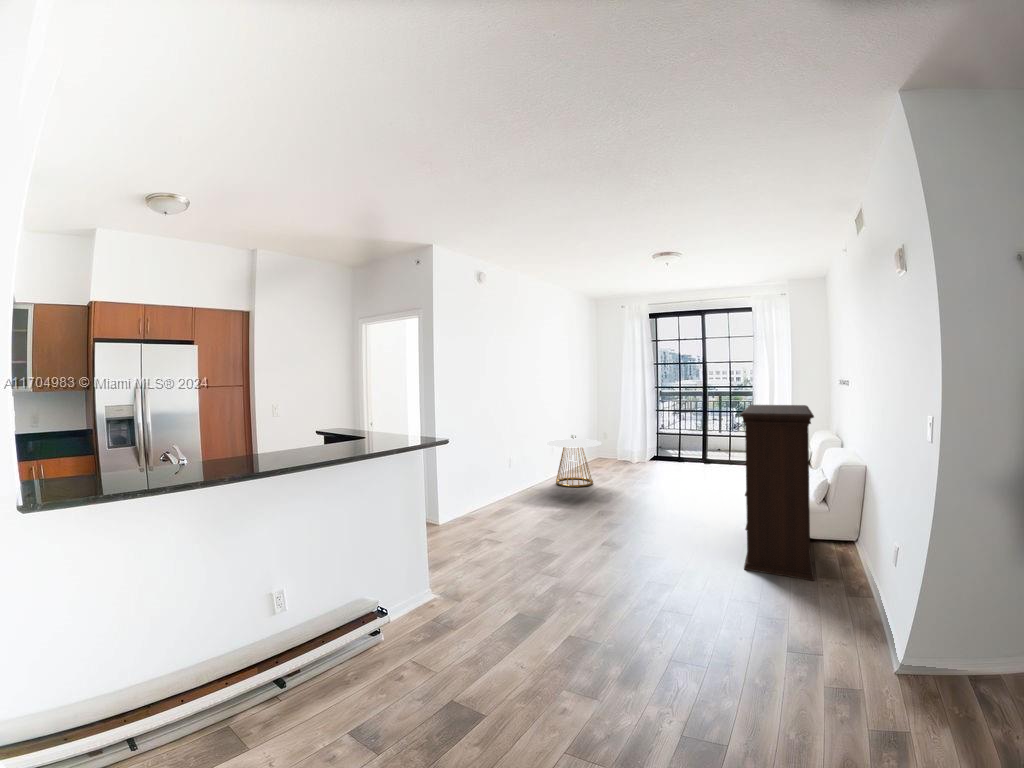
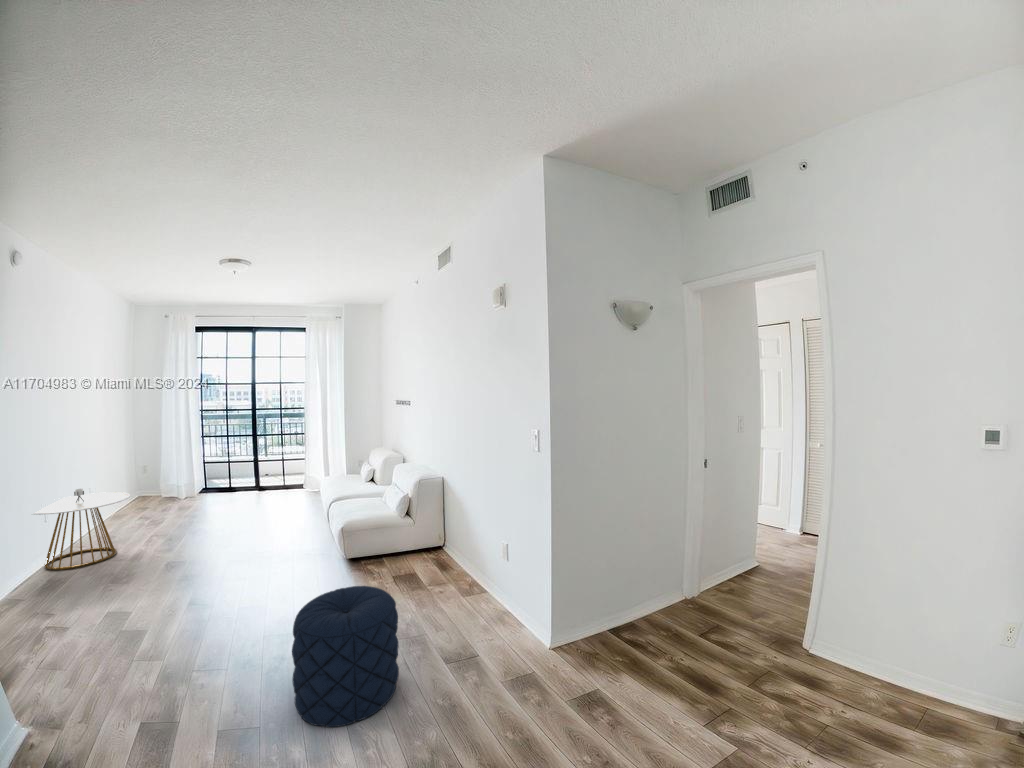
bookshelf: present [740,405,814,581] -> none [340,430,421,605]
pouf: none [645,531,741,645] -> present [292,586,399,727]

